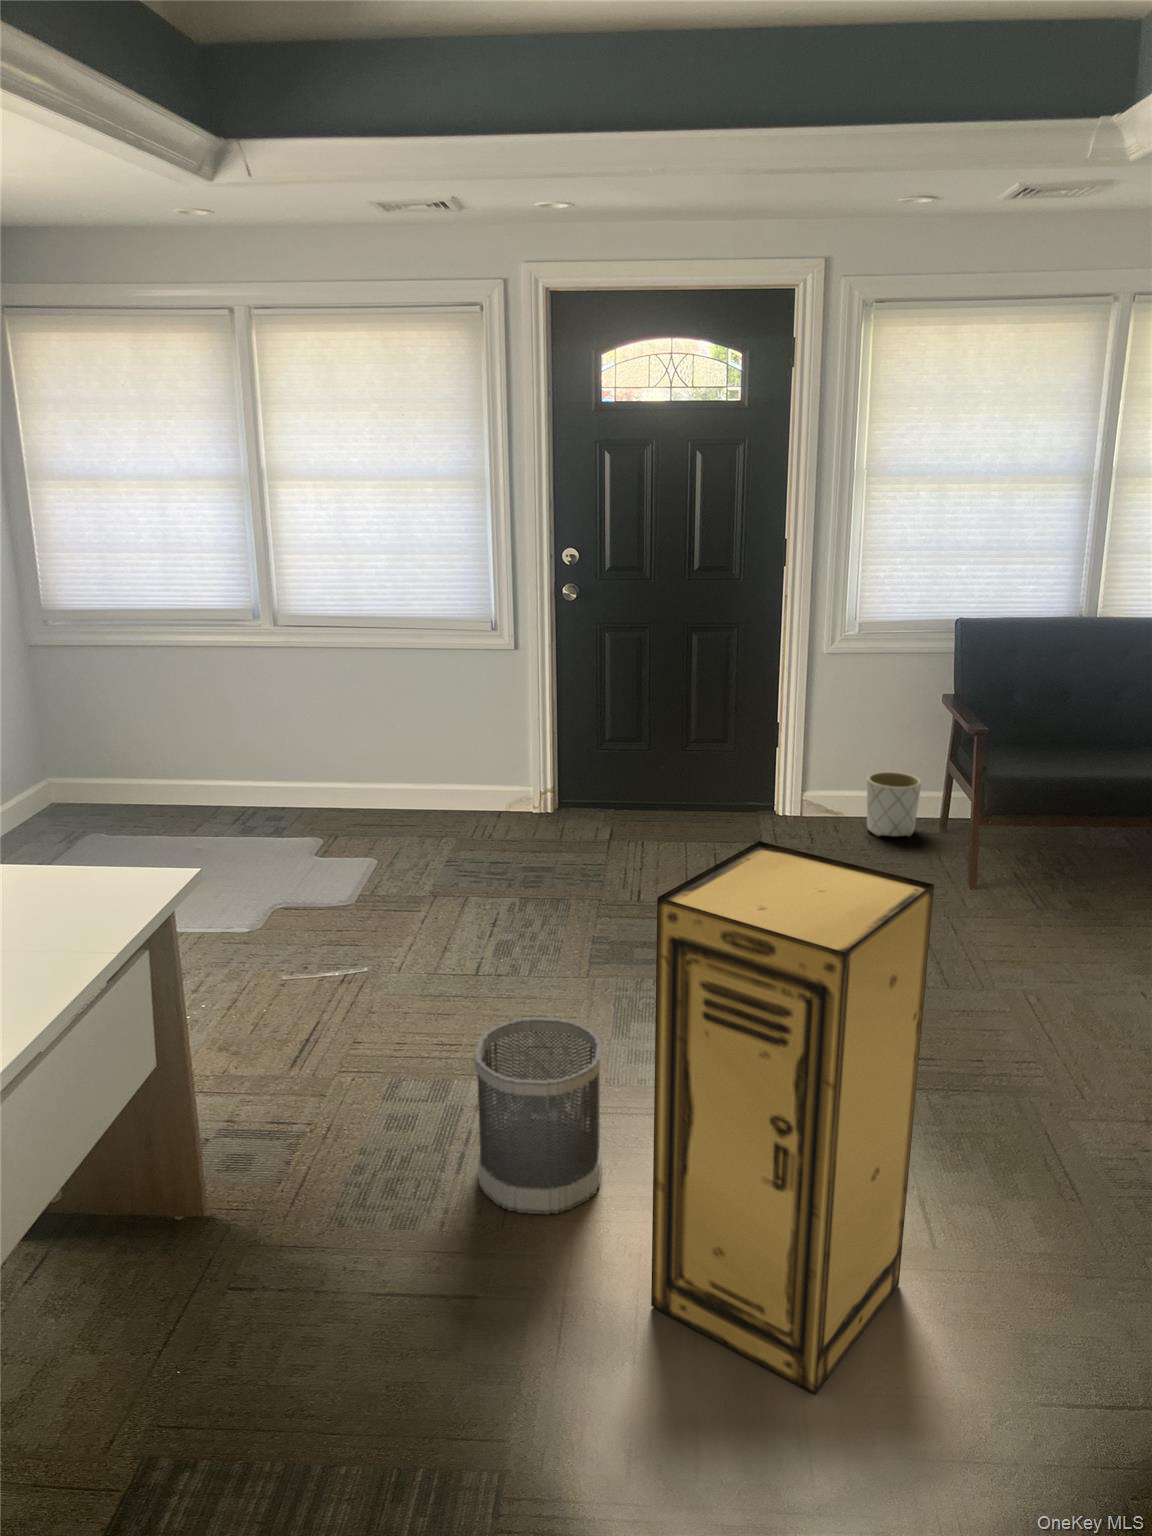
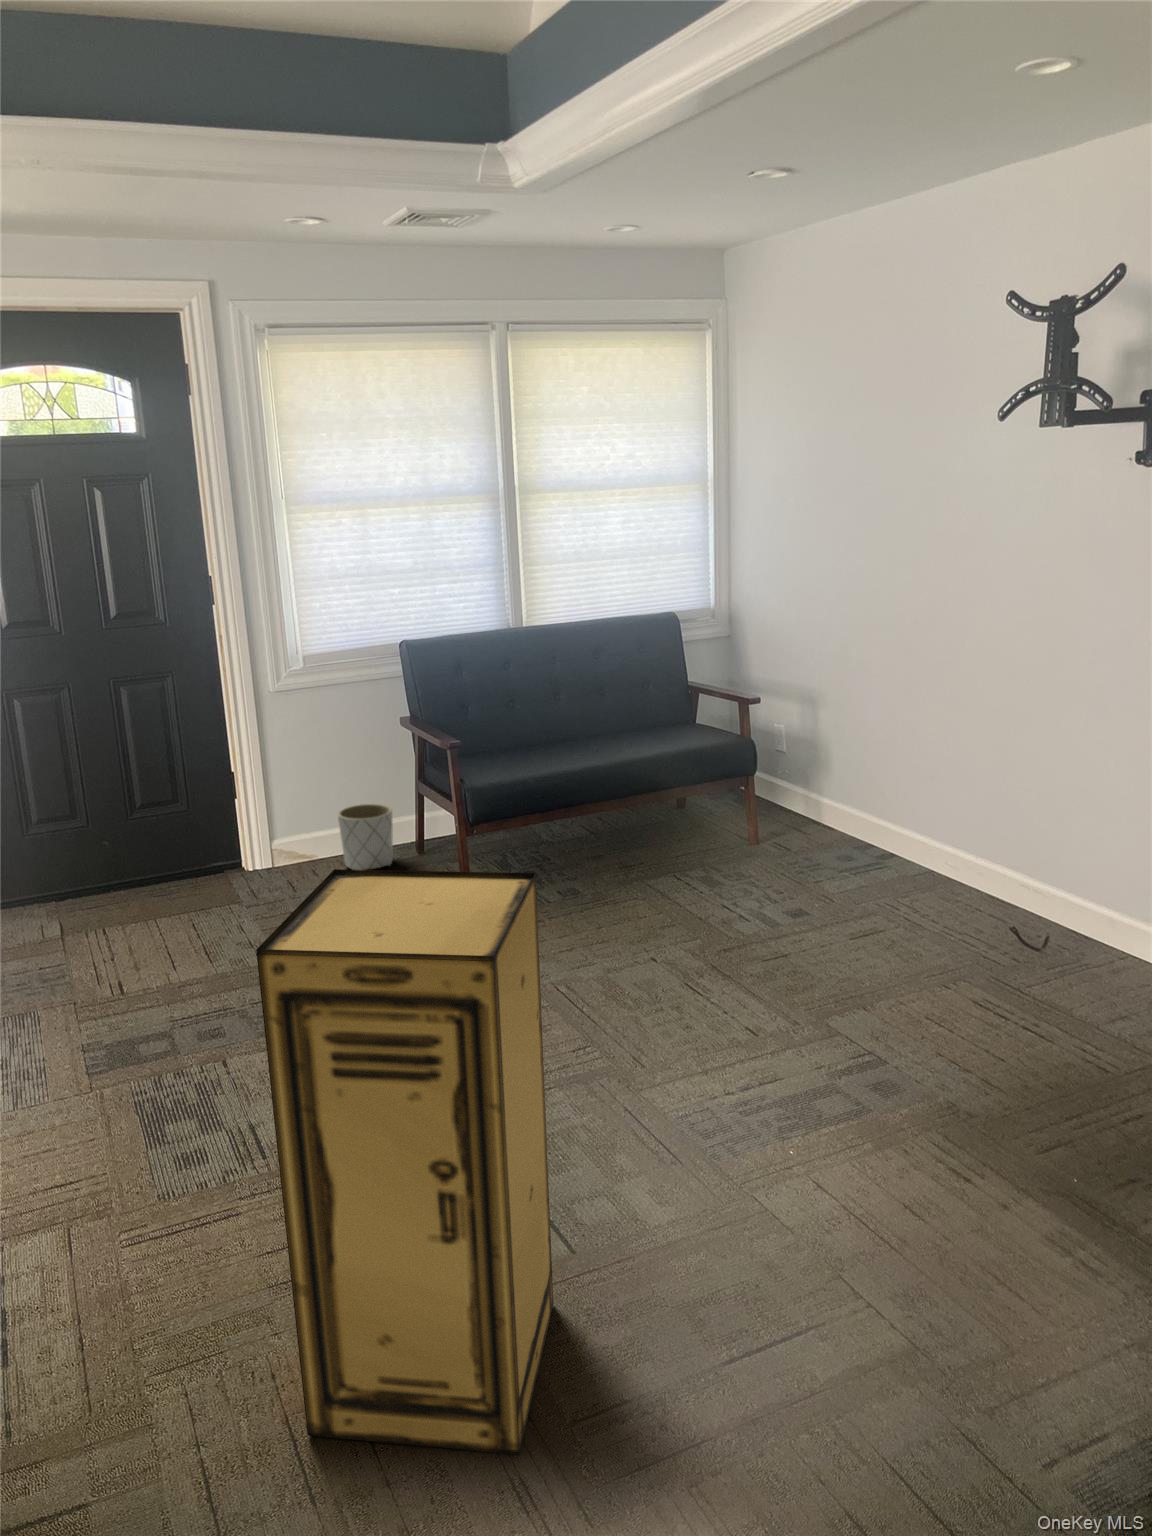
wastebasket: present [474,1017,602,1214] -> none [8,1138,196,1396]

